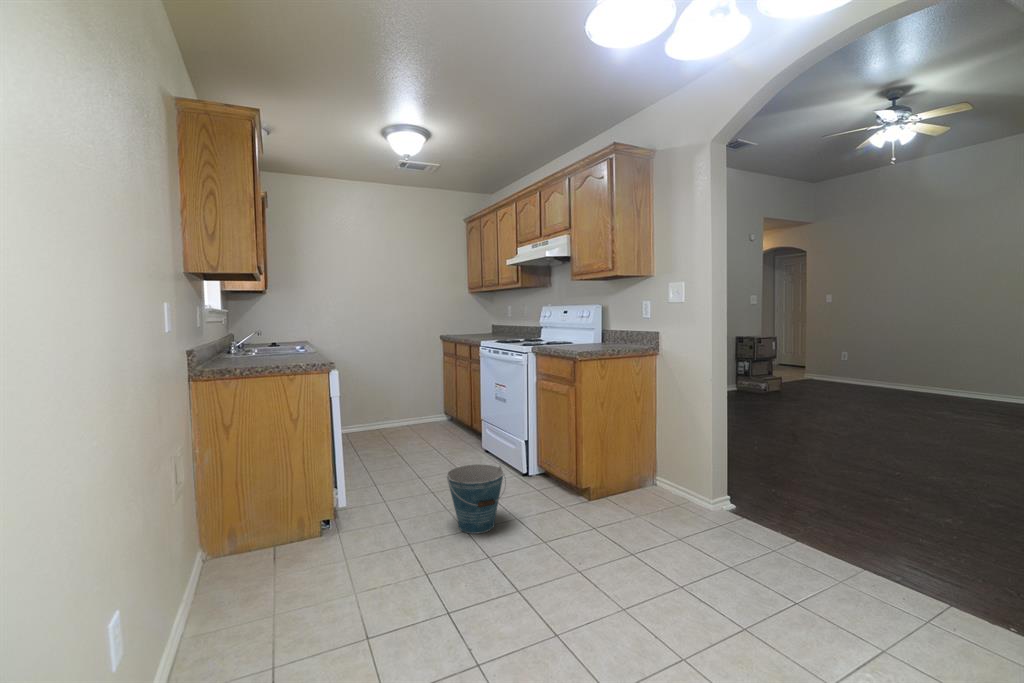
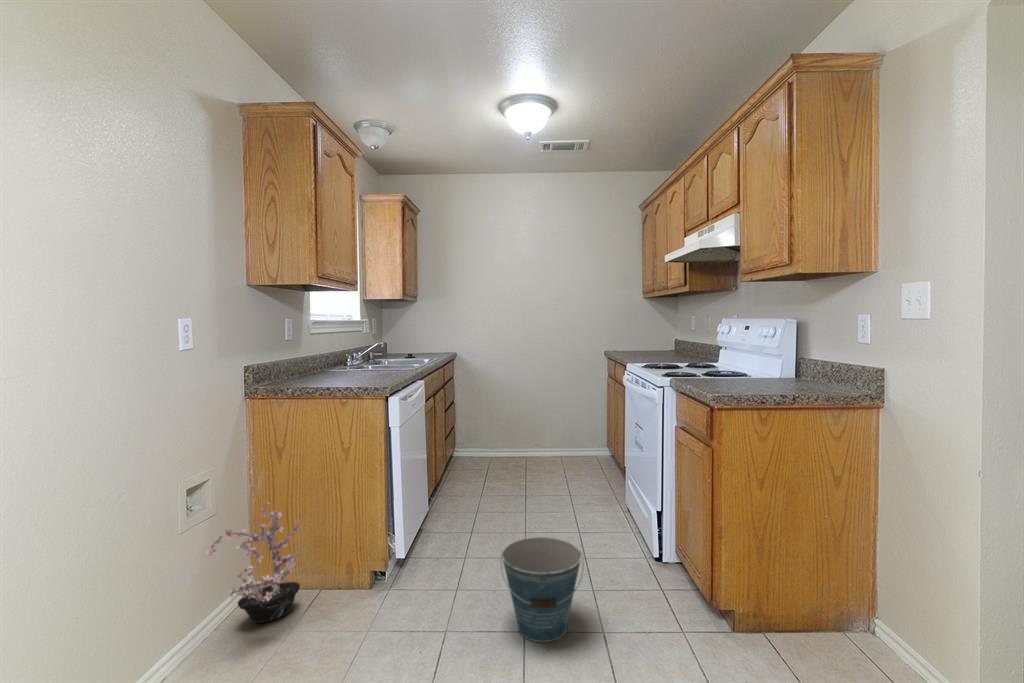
potted plant: none [195,470,275,579] -> present [206,501,301,623]

